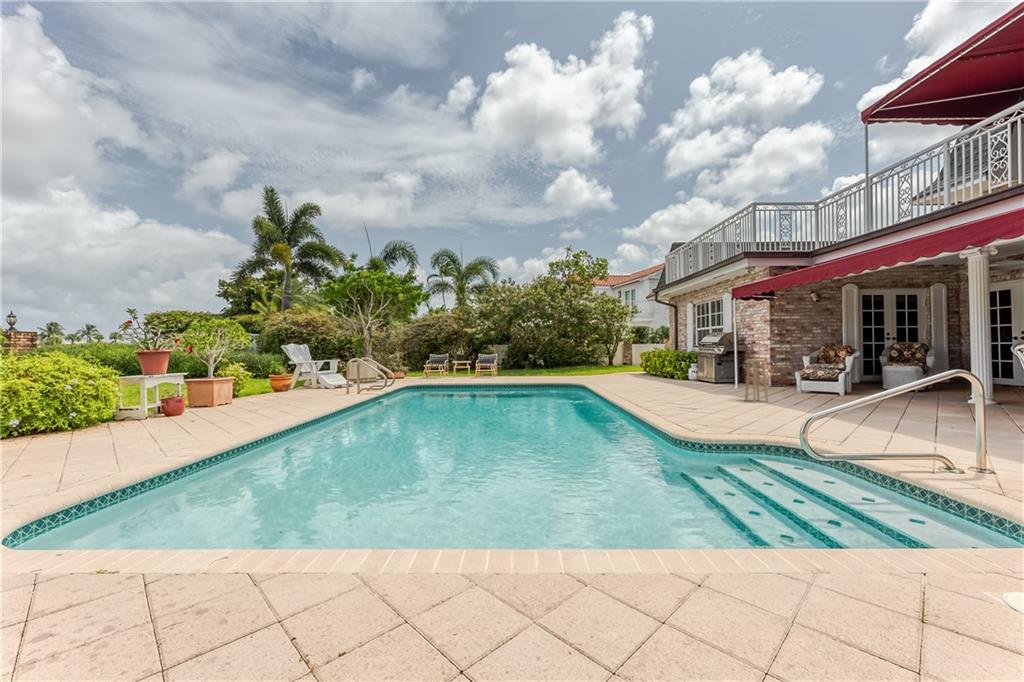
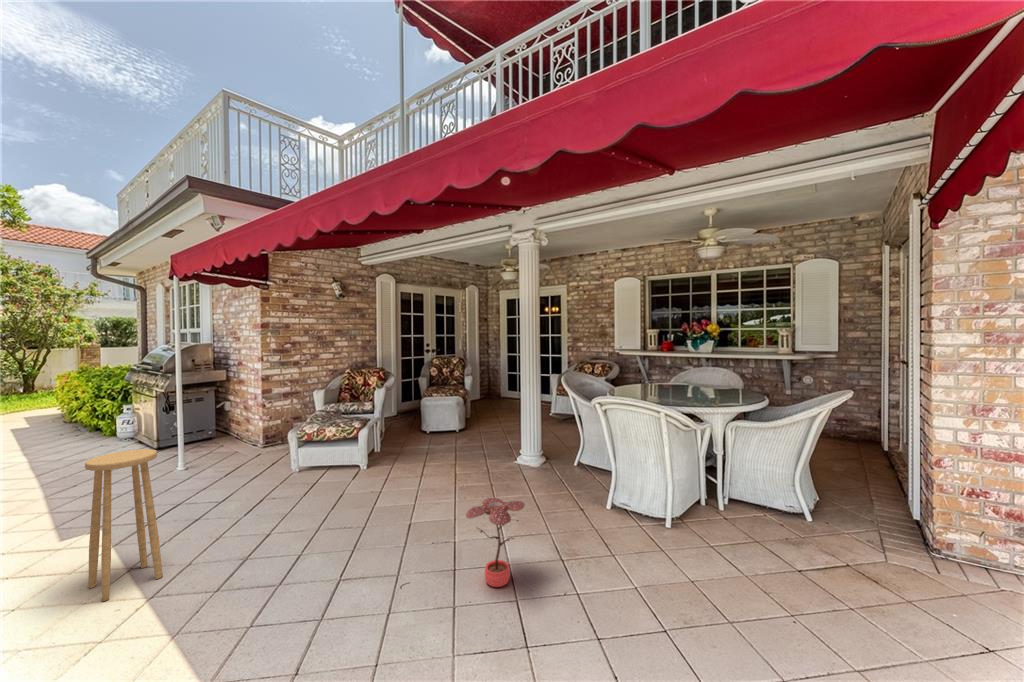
potted plant: none [907,384,942,417] -> present [466,498,525,587]

